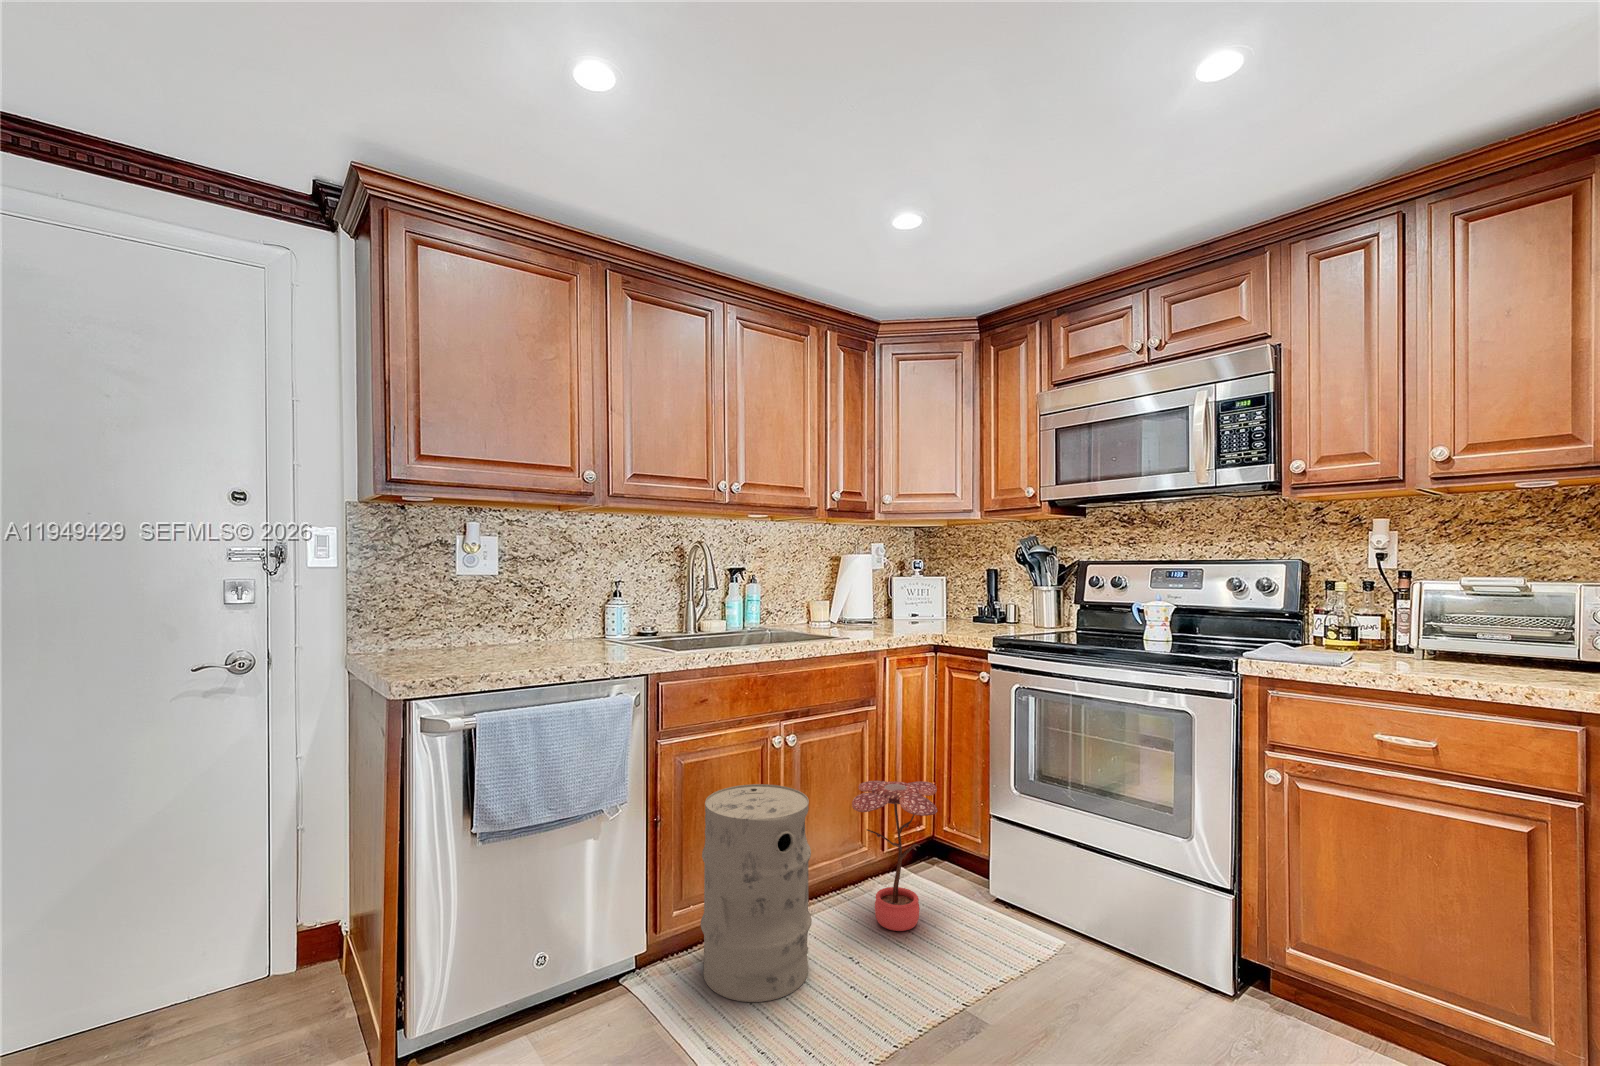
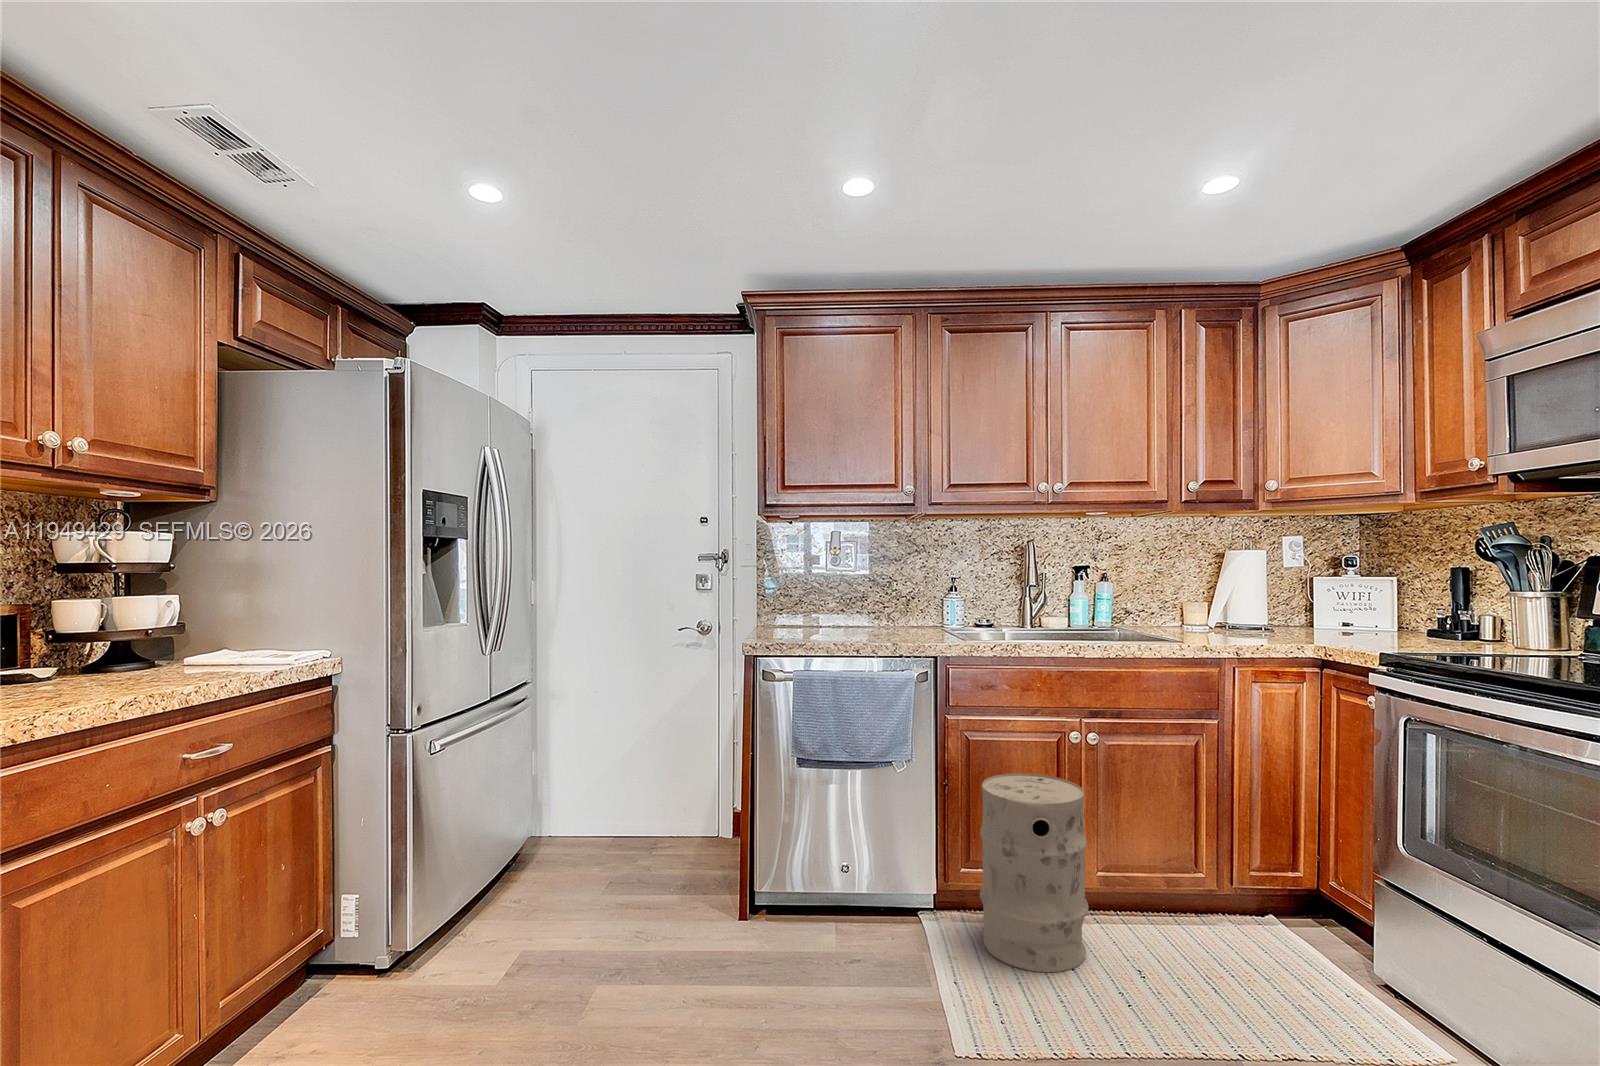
potted plant: present [852,781,937,931] -> none [1152,801,1274,968]

